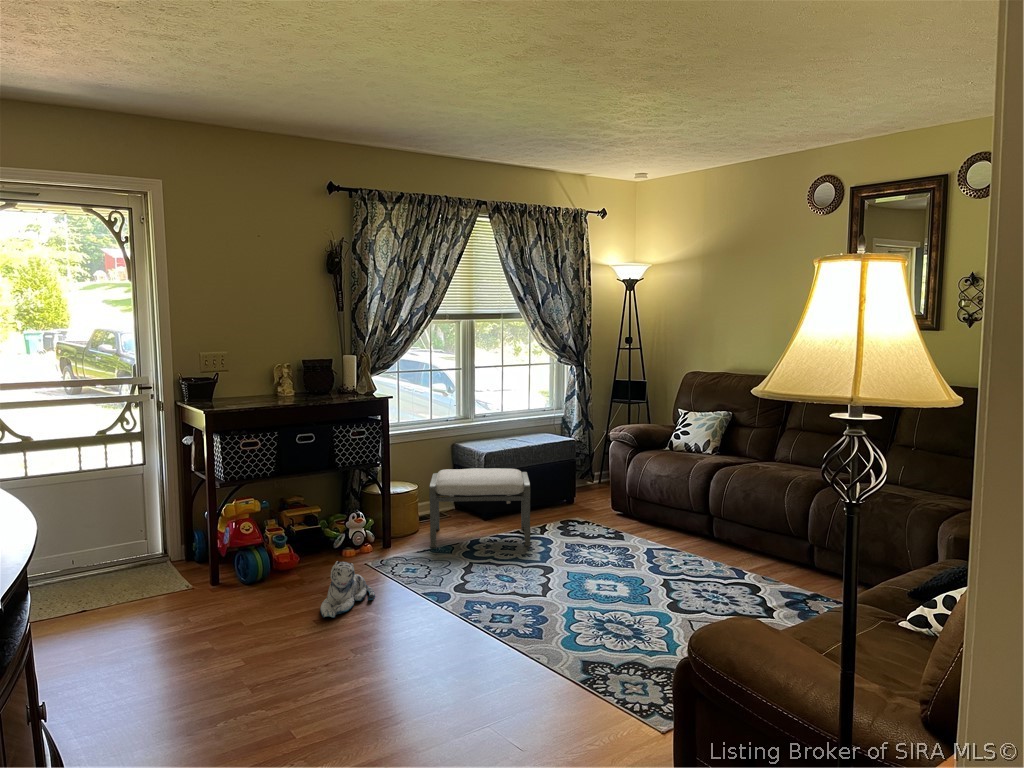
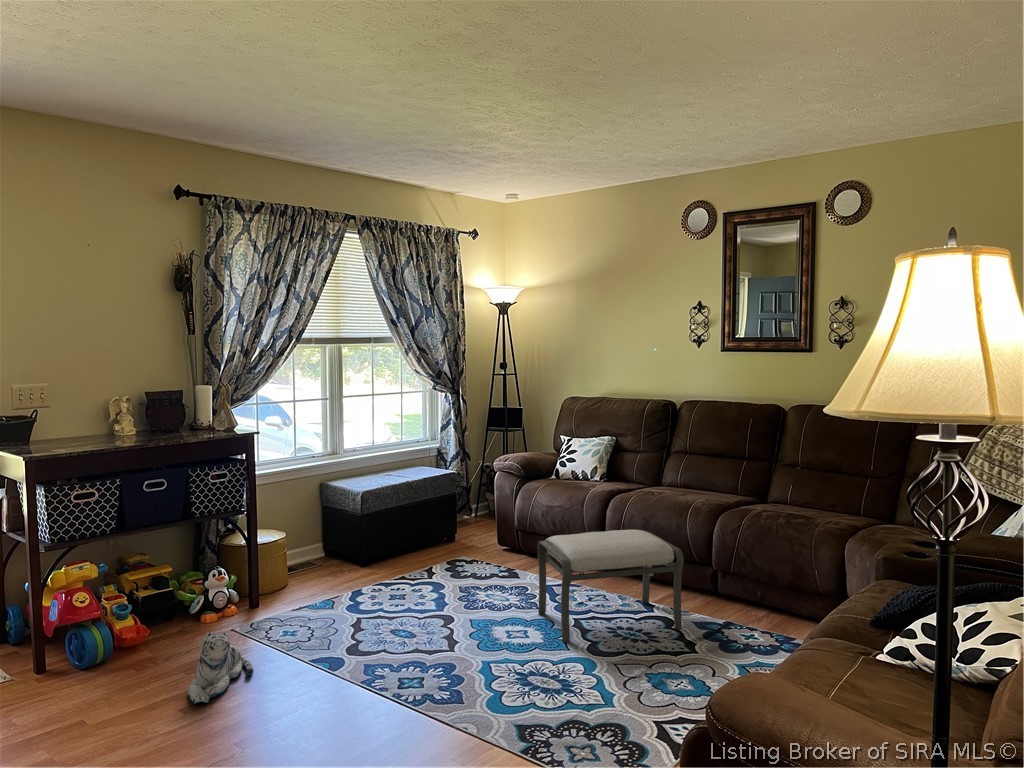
ottoman: present [429,468,530,548] -> present [538,530,684,642]

